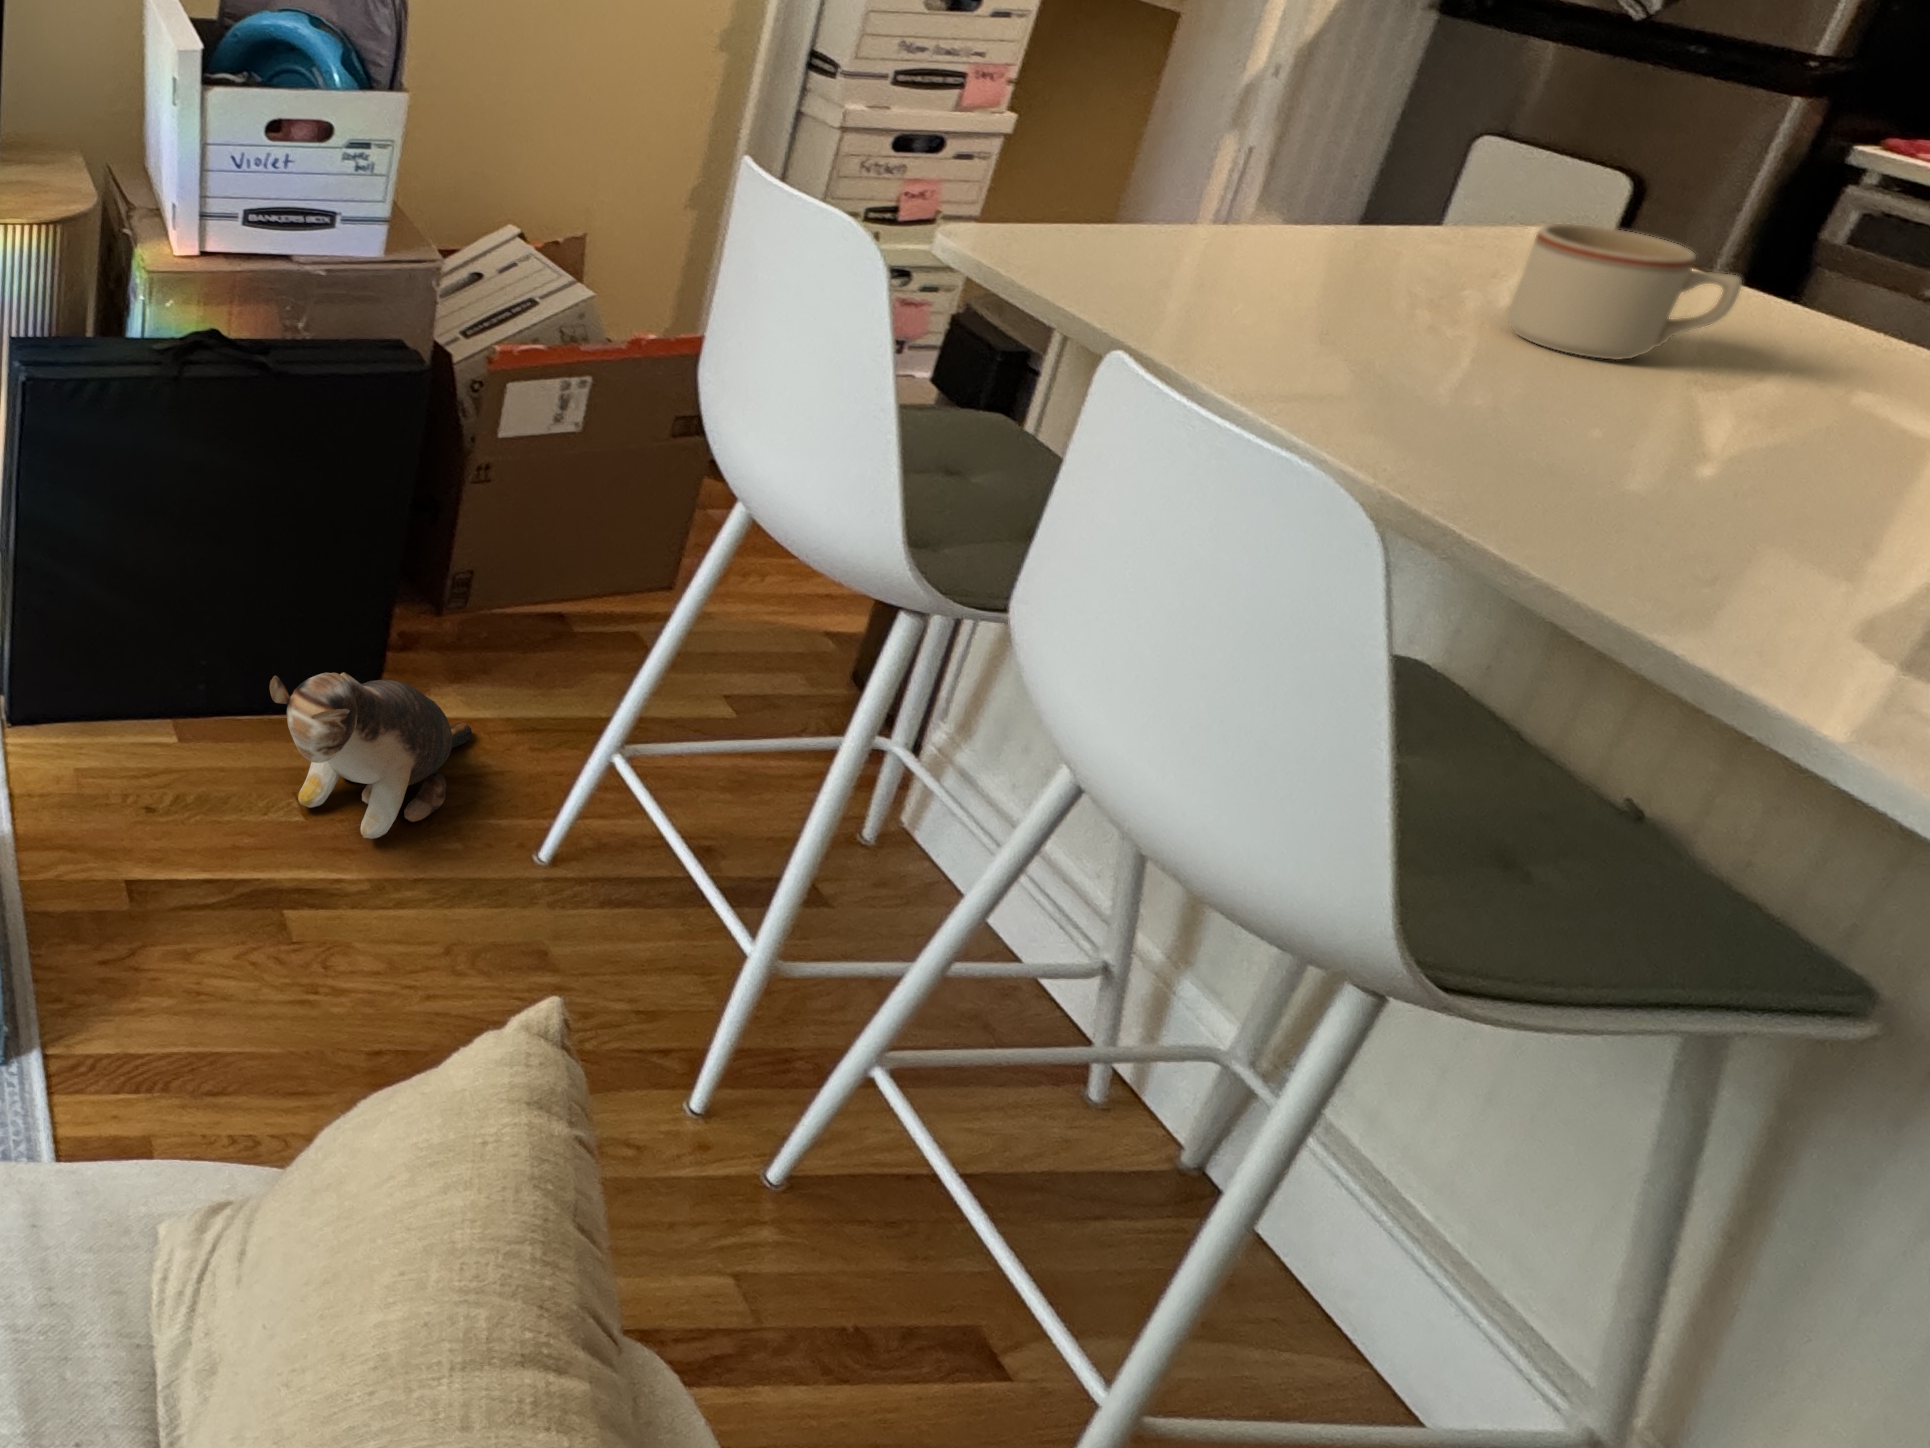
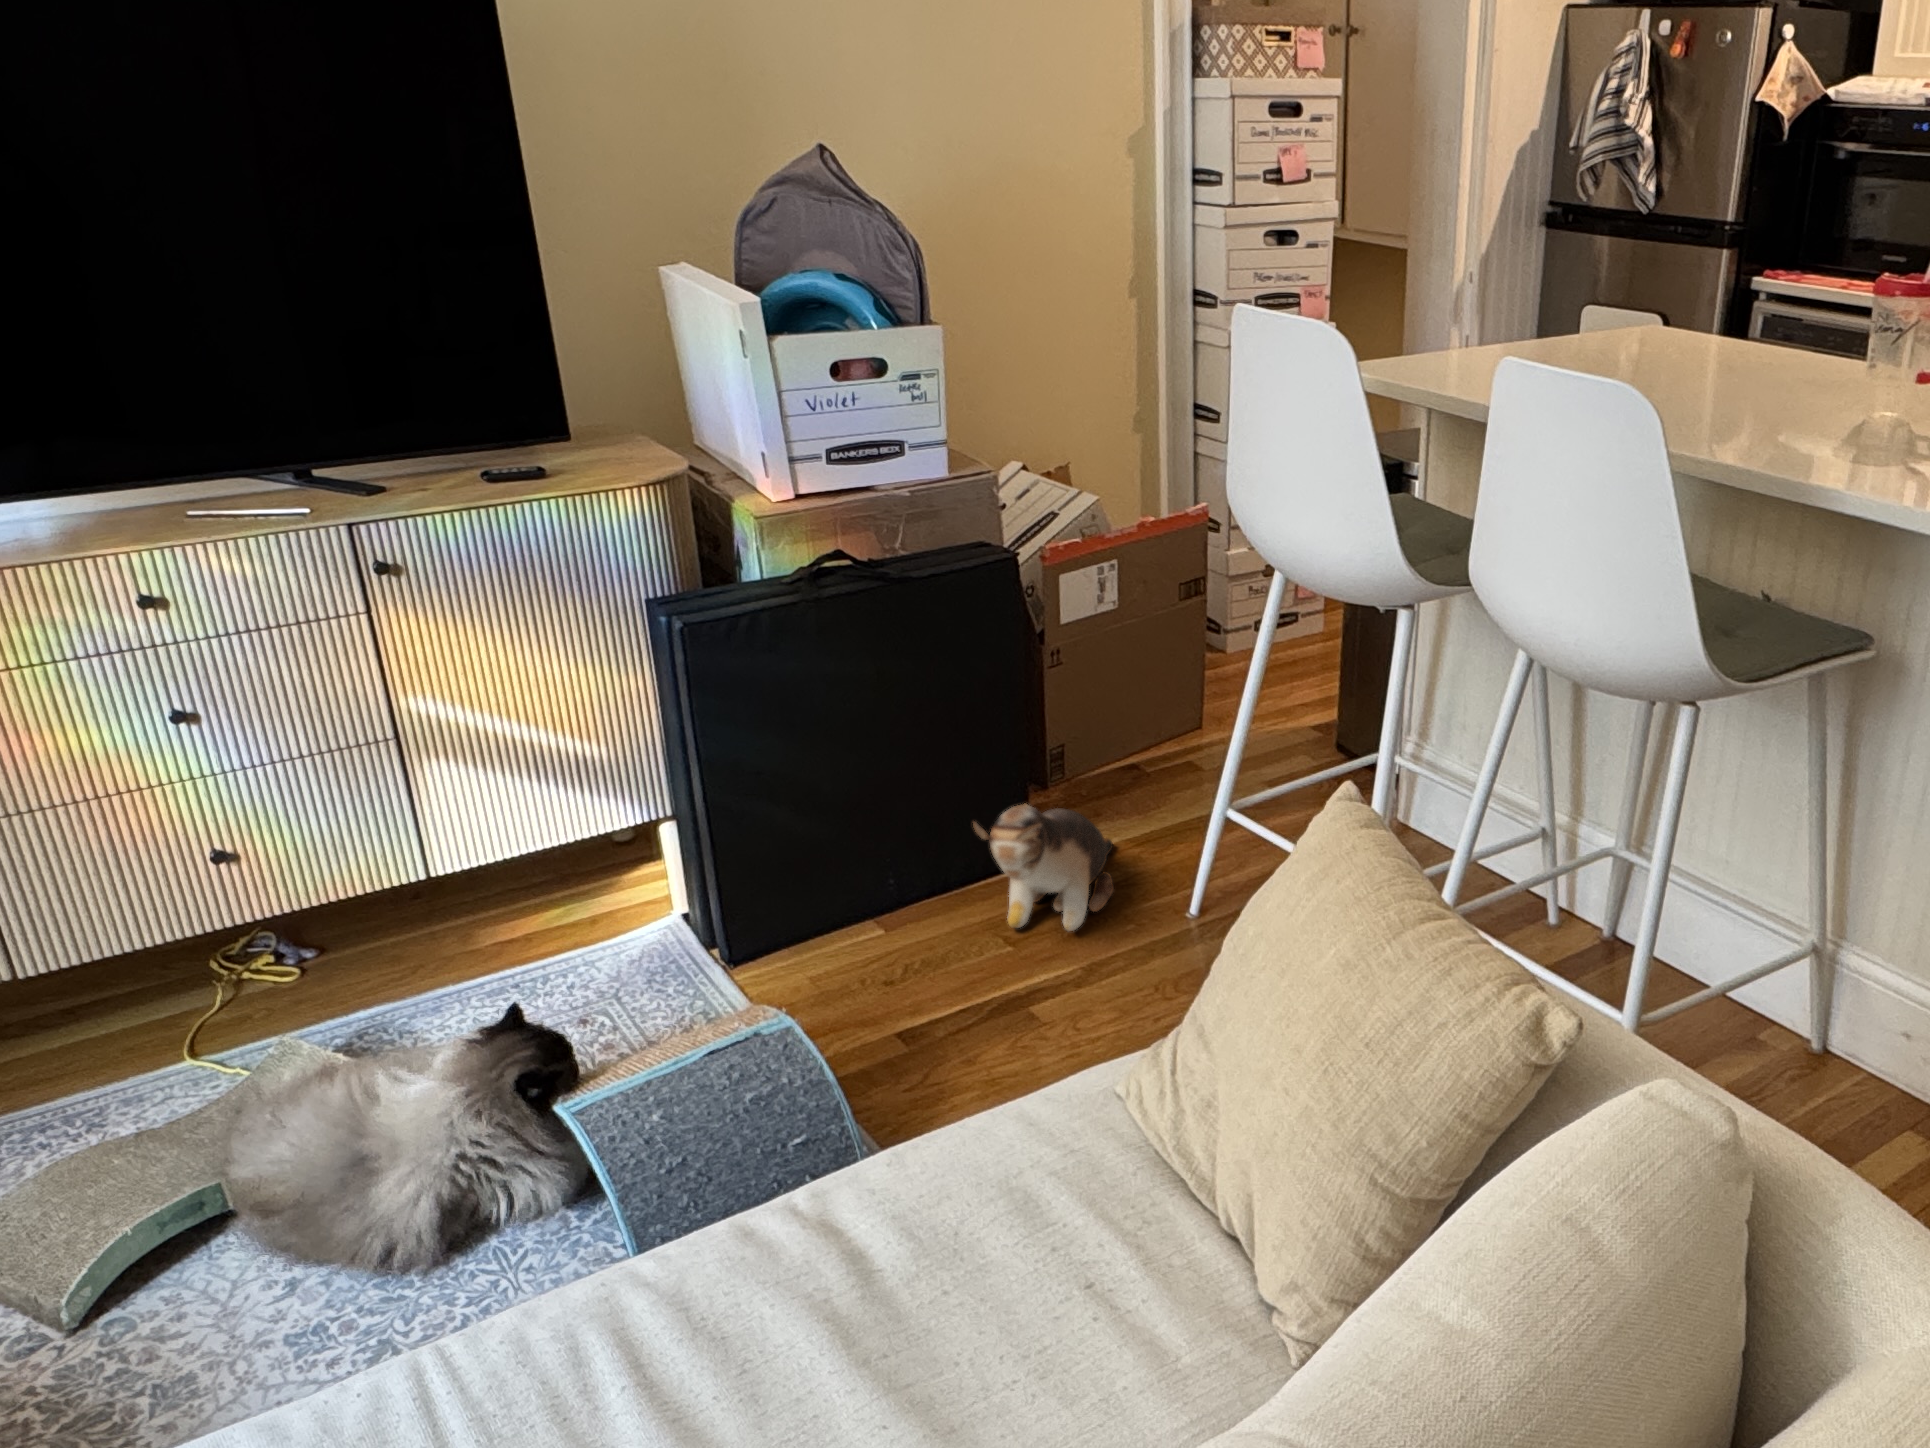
mug: present [1507,224,1742,360] -> none [1643,296,1735,370]

